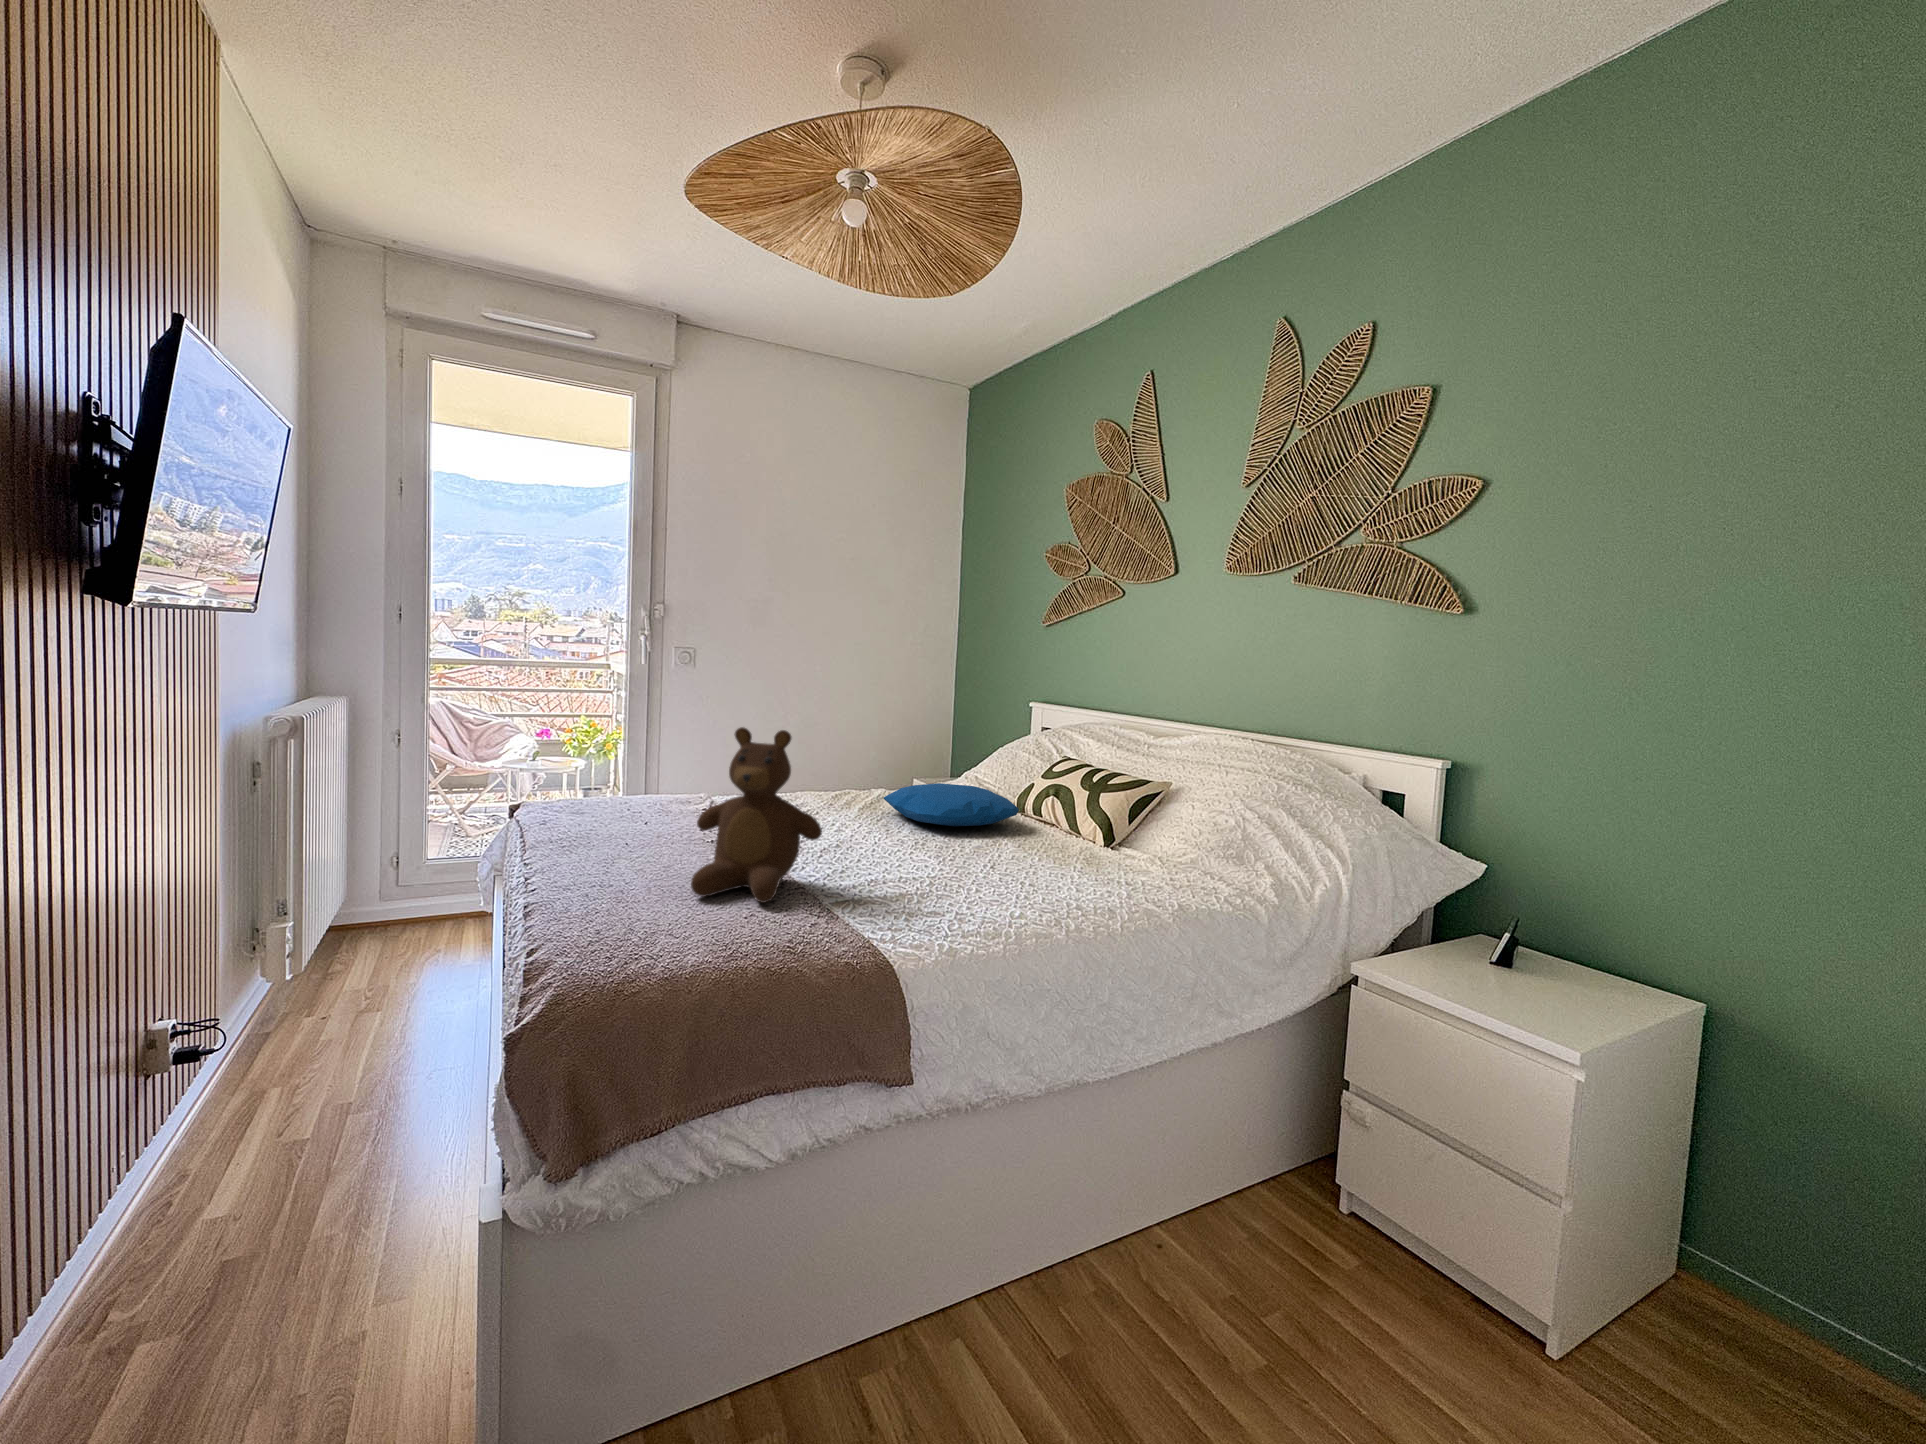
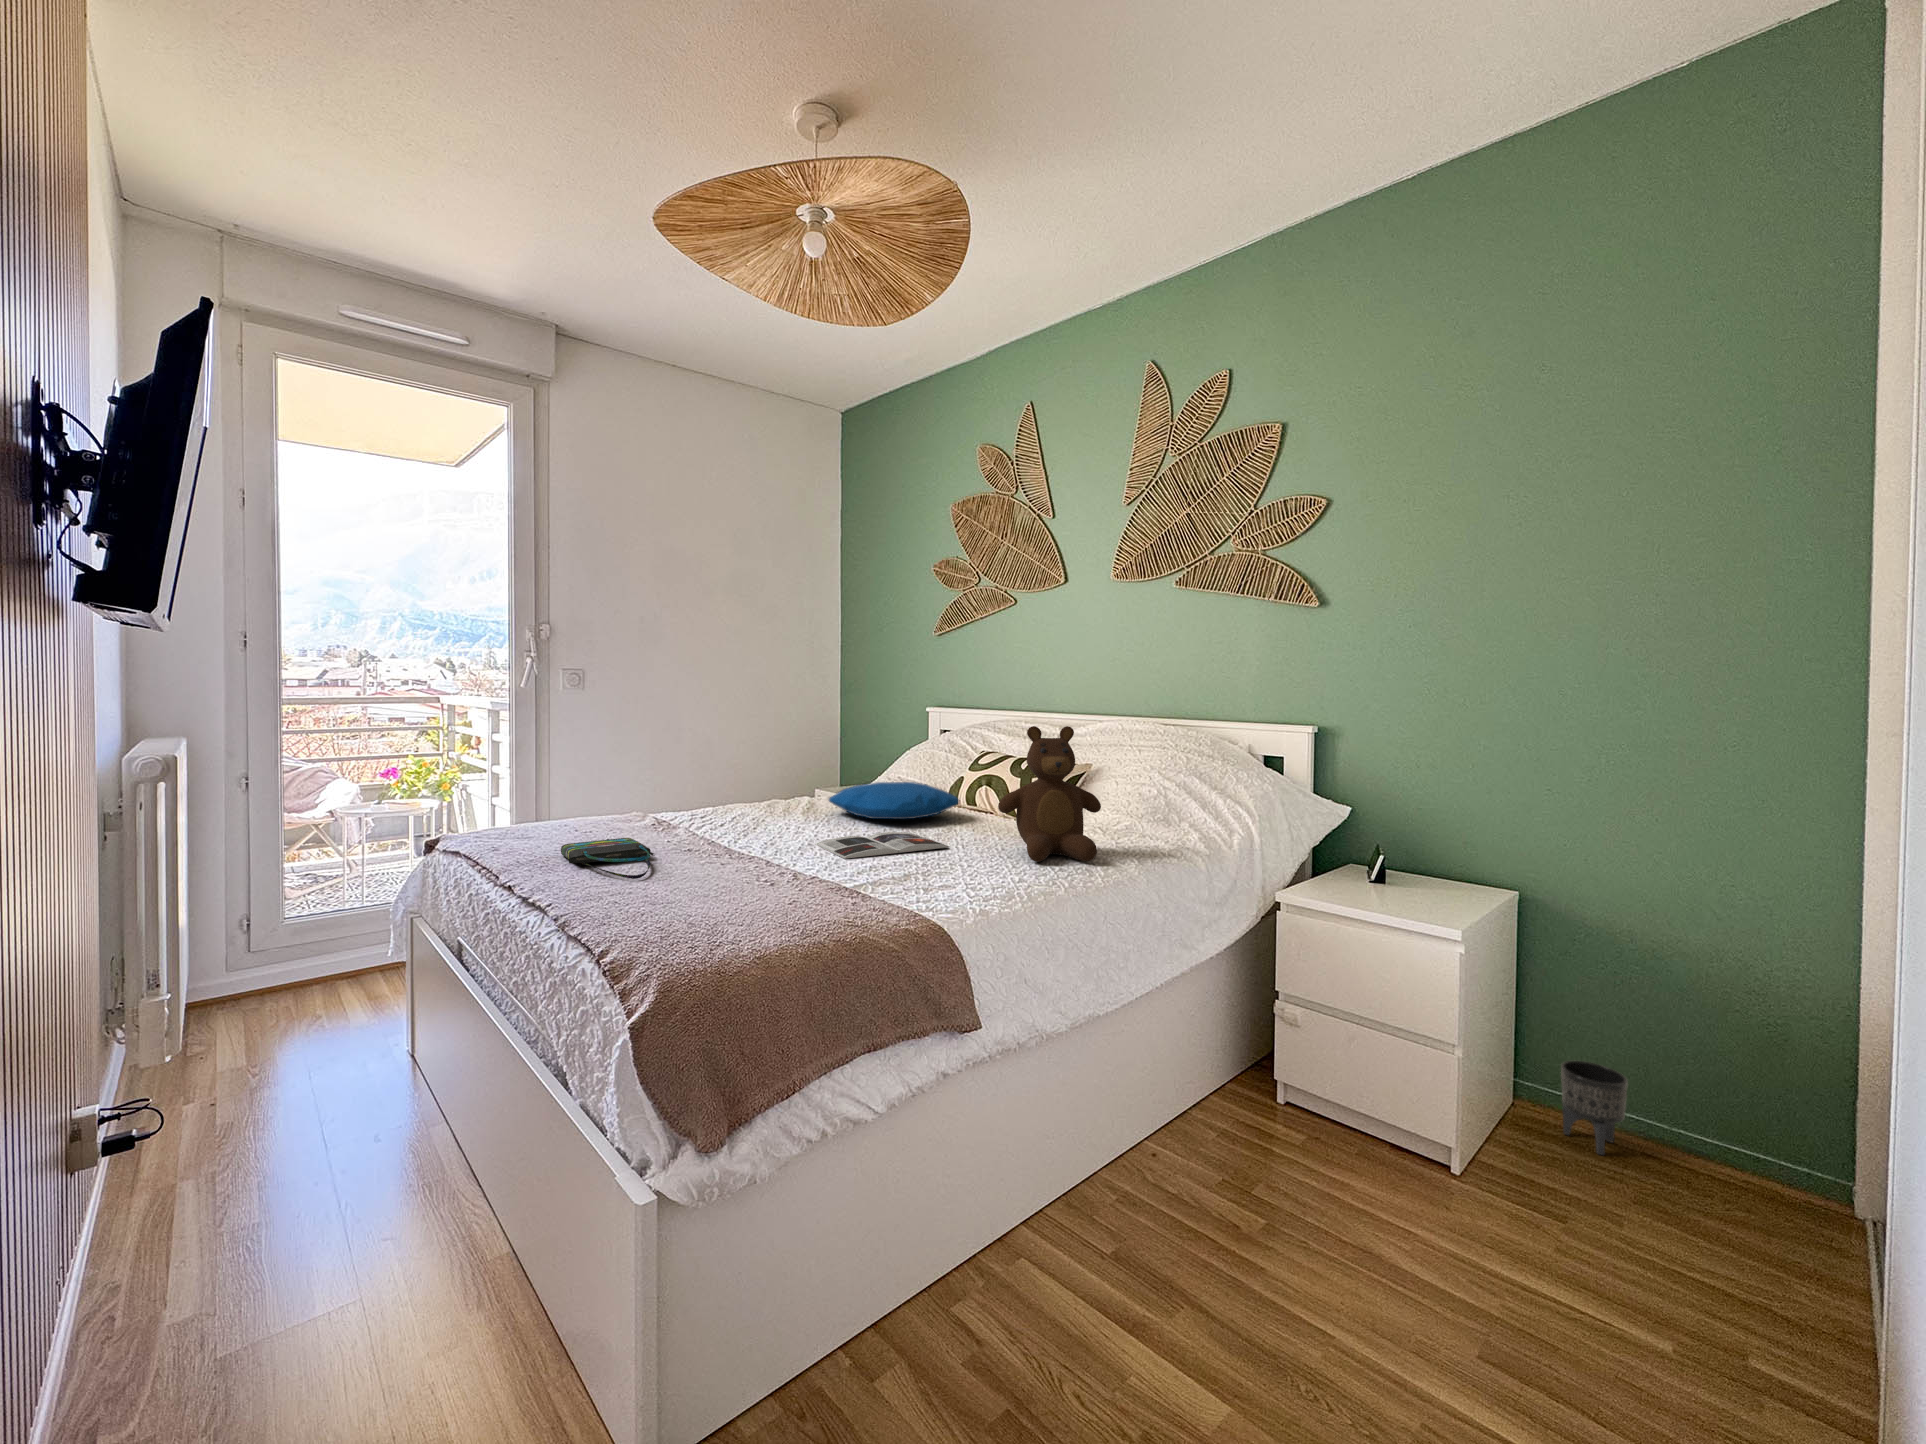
teddy bear: present [691,727,822,903] -> present [998,726,1101,862]
tote bag: none [580,824,668,870] -> present [561,838,654,879]
magazine: none [839,841,975,868] -> present [816,832,949,859]
planter: none [1738,1236,1842,1375] -> present [1561,1061,1628,1155]

